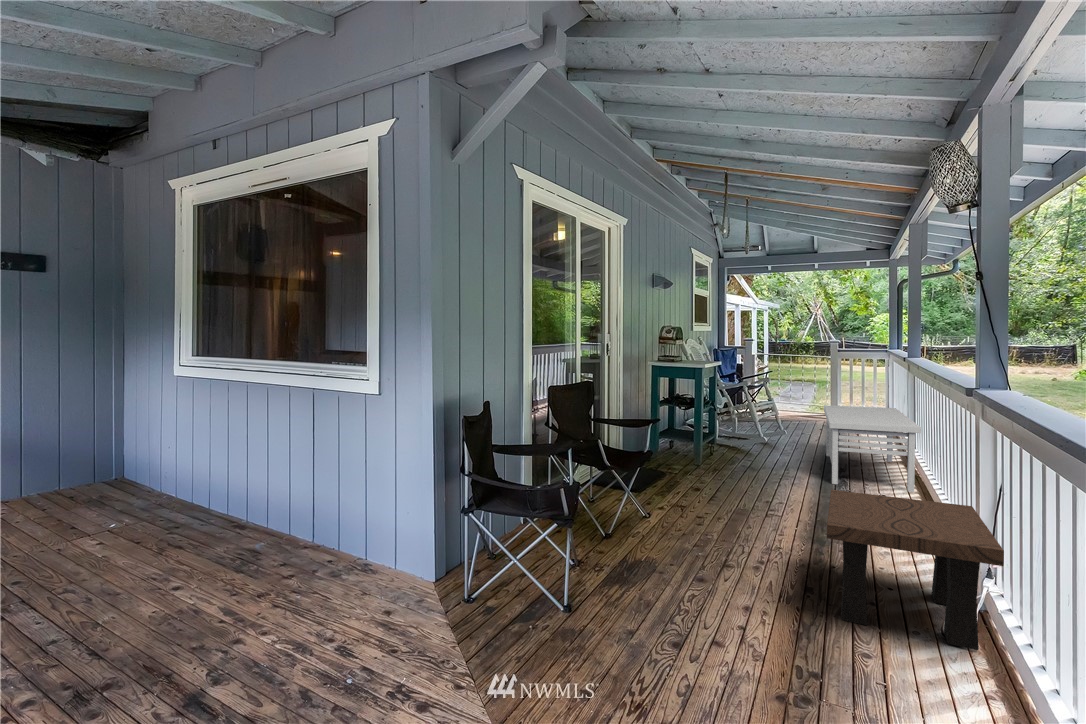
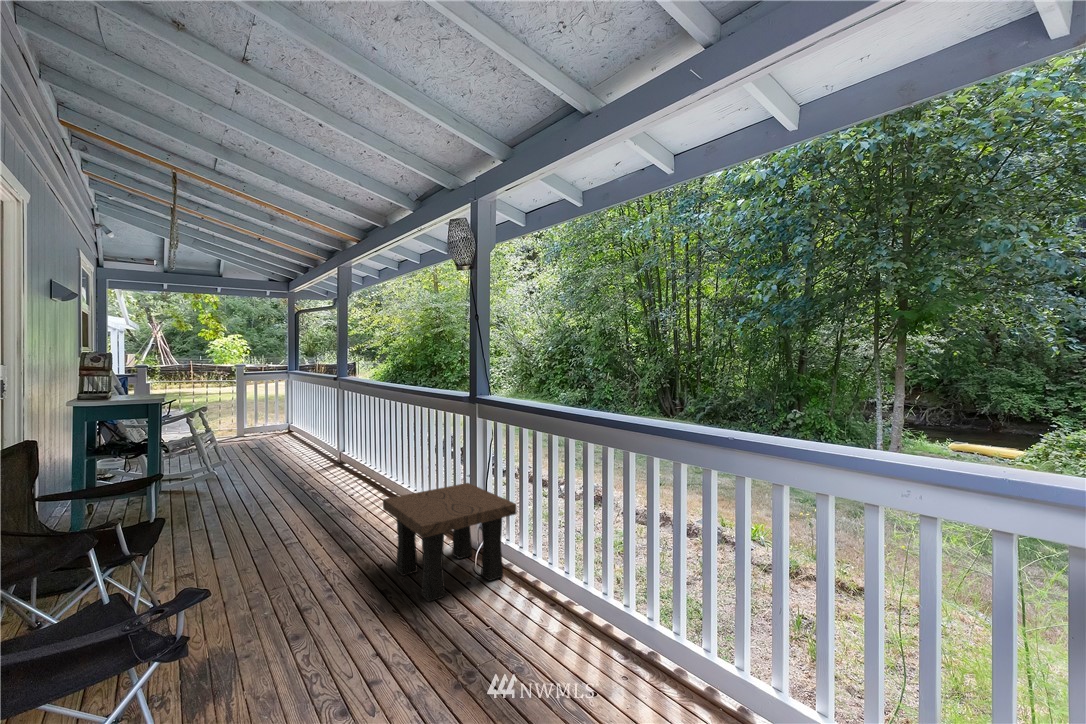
storage bench: present [824,405,921,492] -> none [277,422,378,499]

